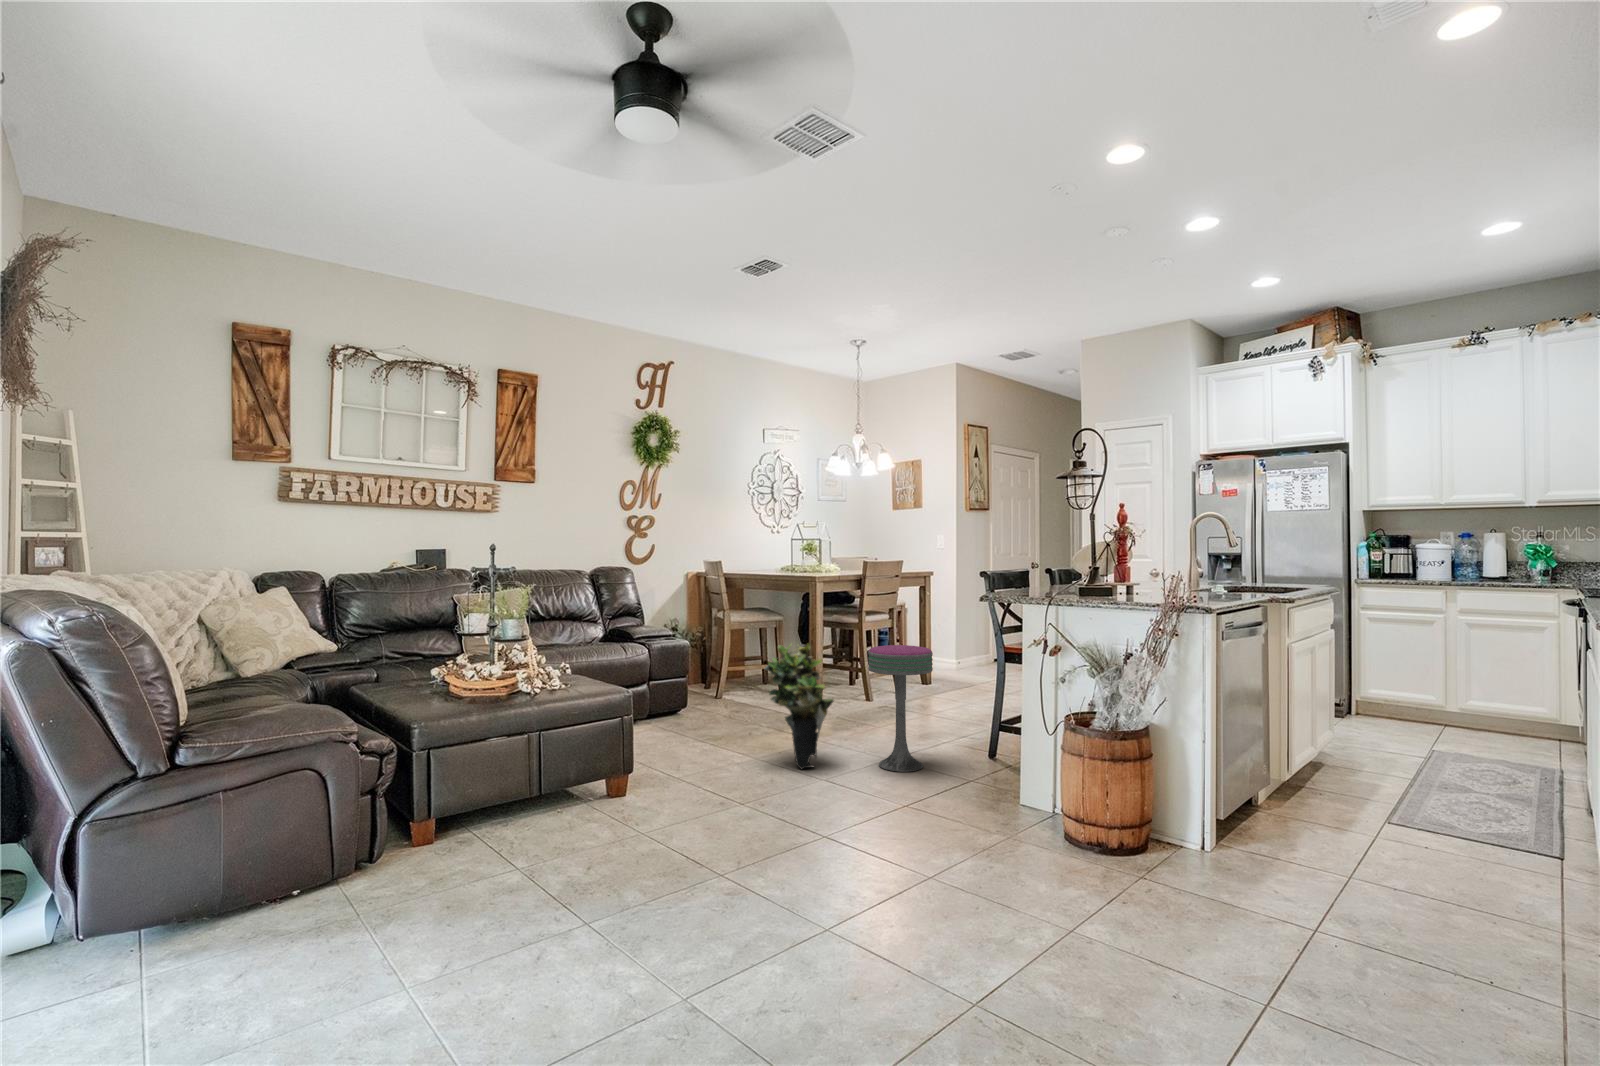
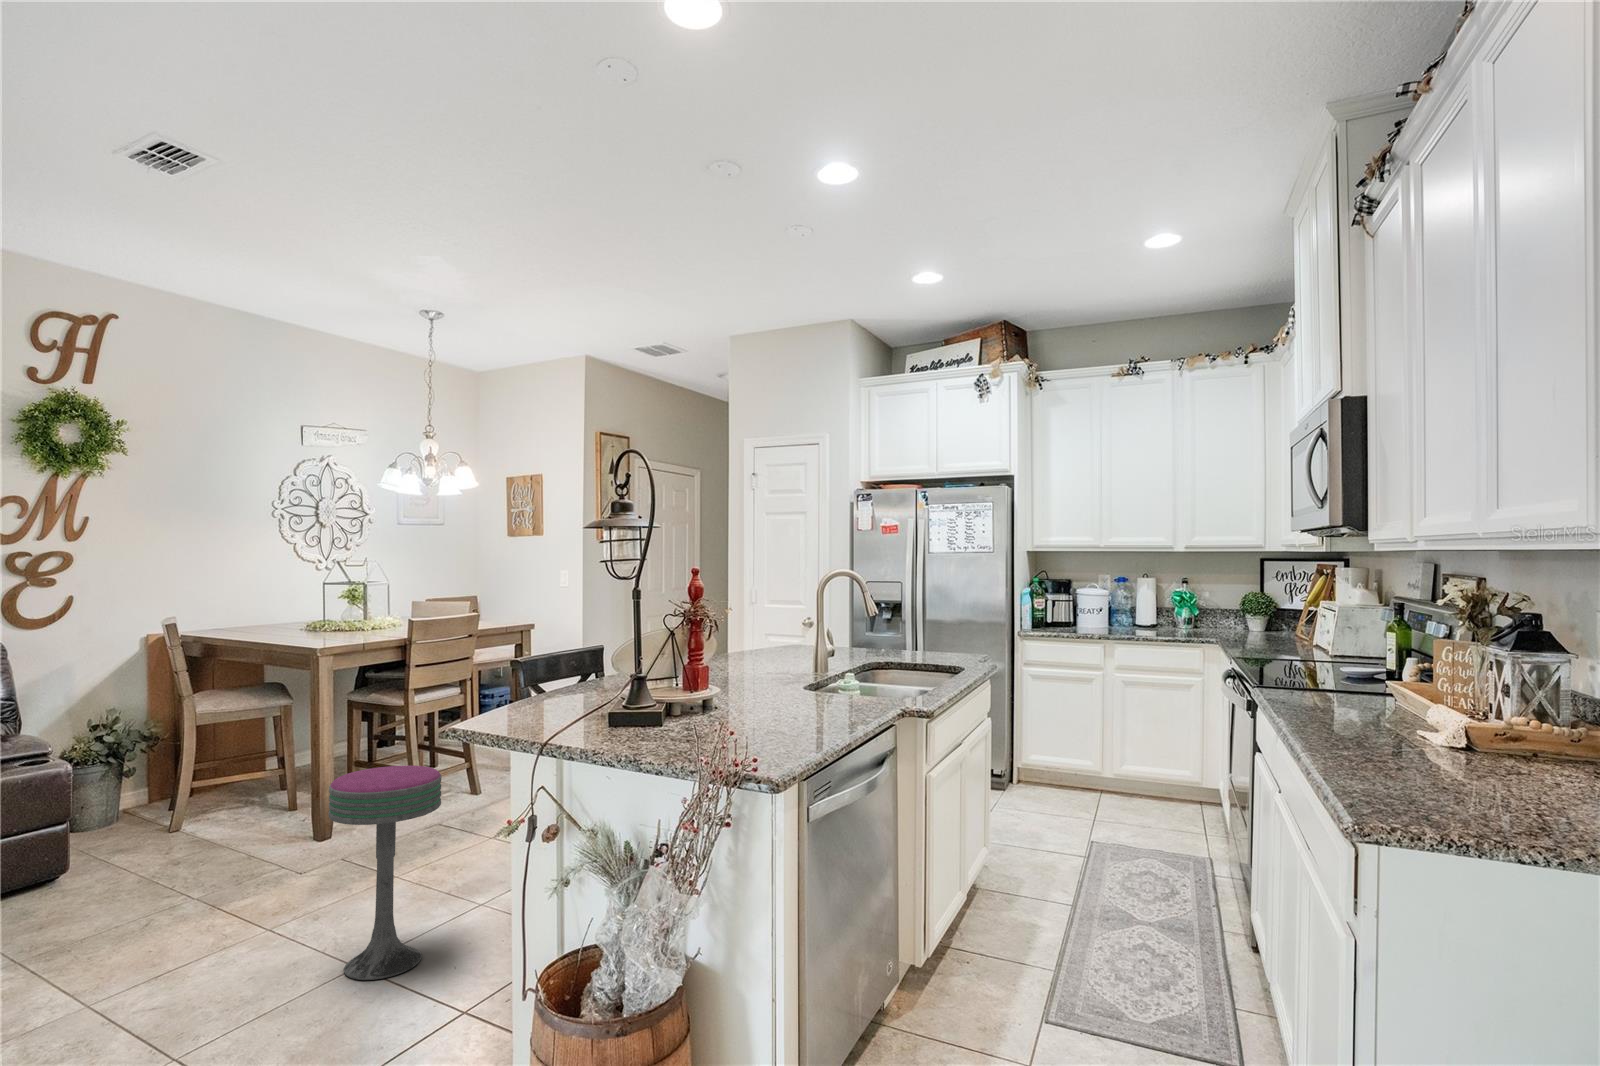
potted plant: present [765,643,834,769] -> none [132,772,270,1001]

